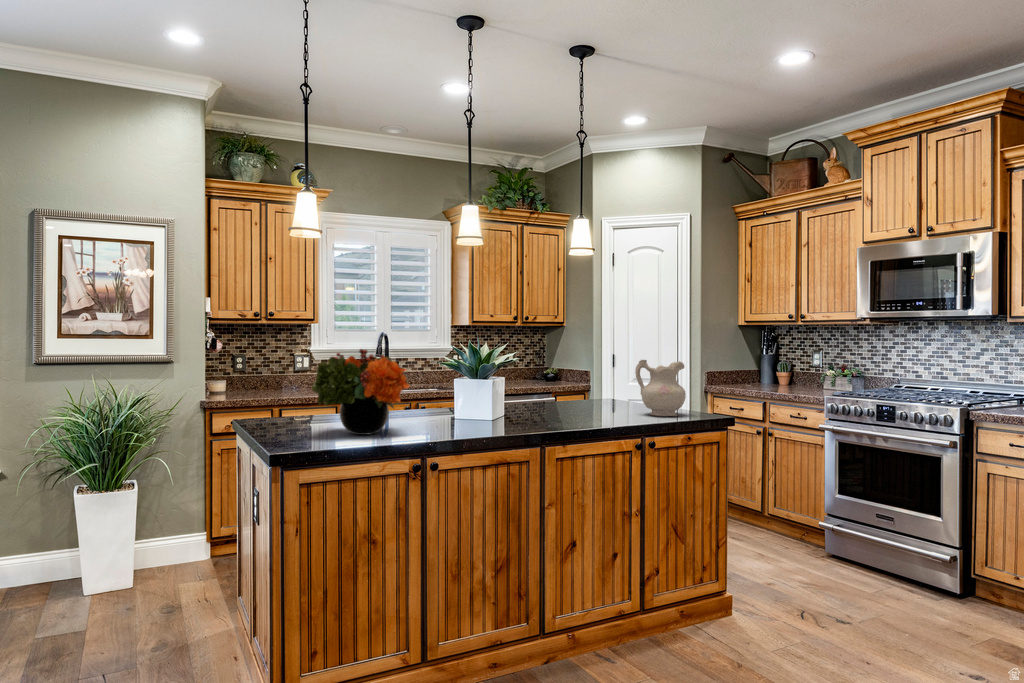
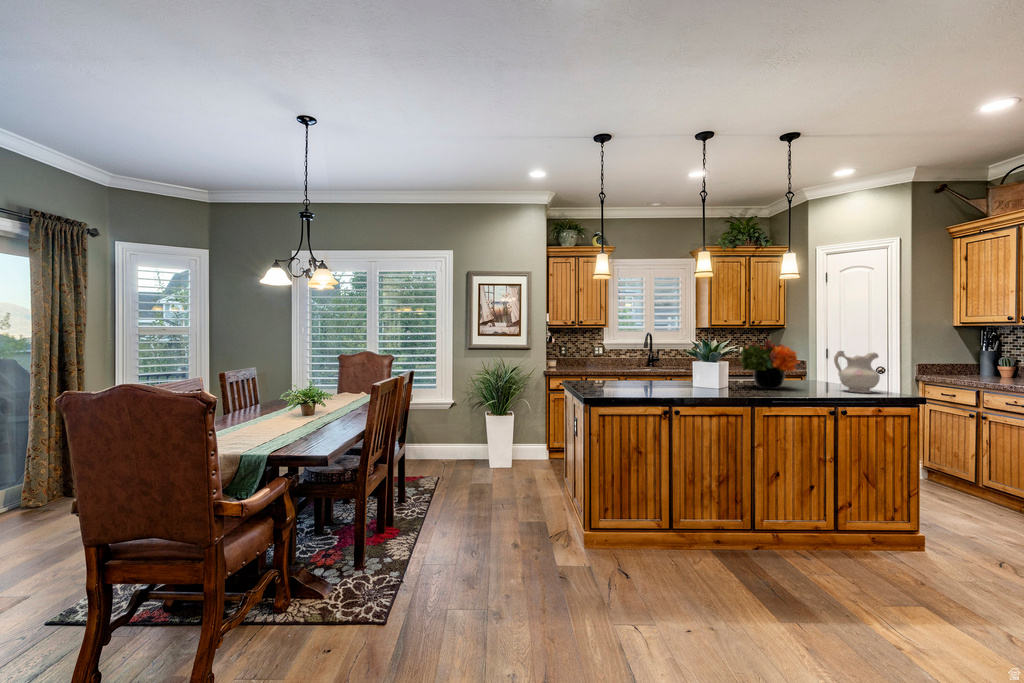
flower arrangement: present [312,349,410,435] -> present [740,340,800,389]

